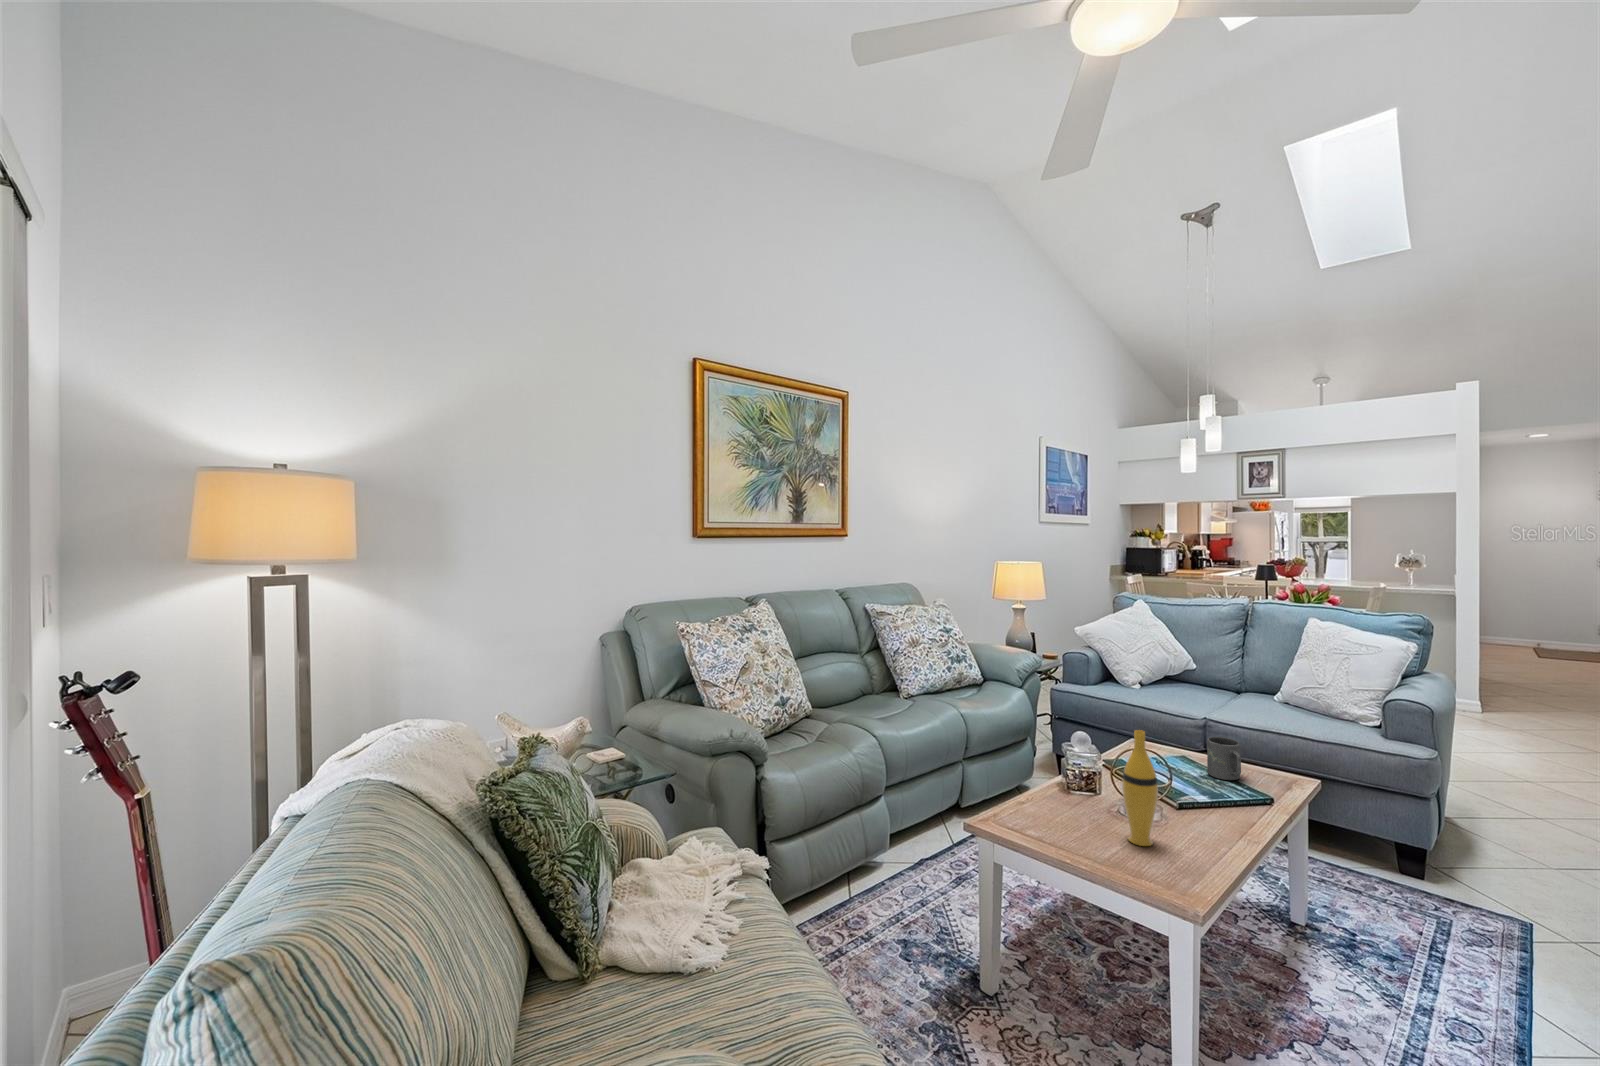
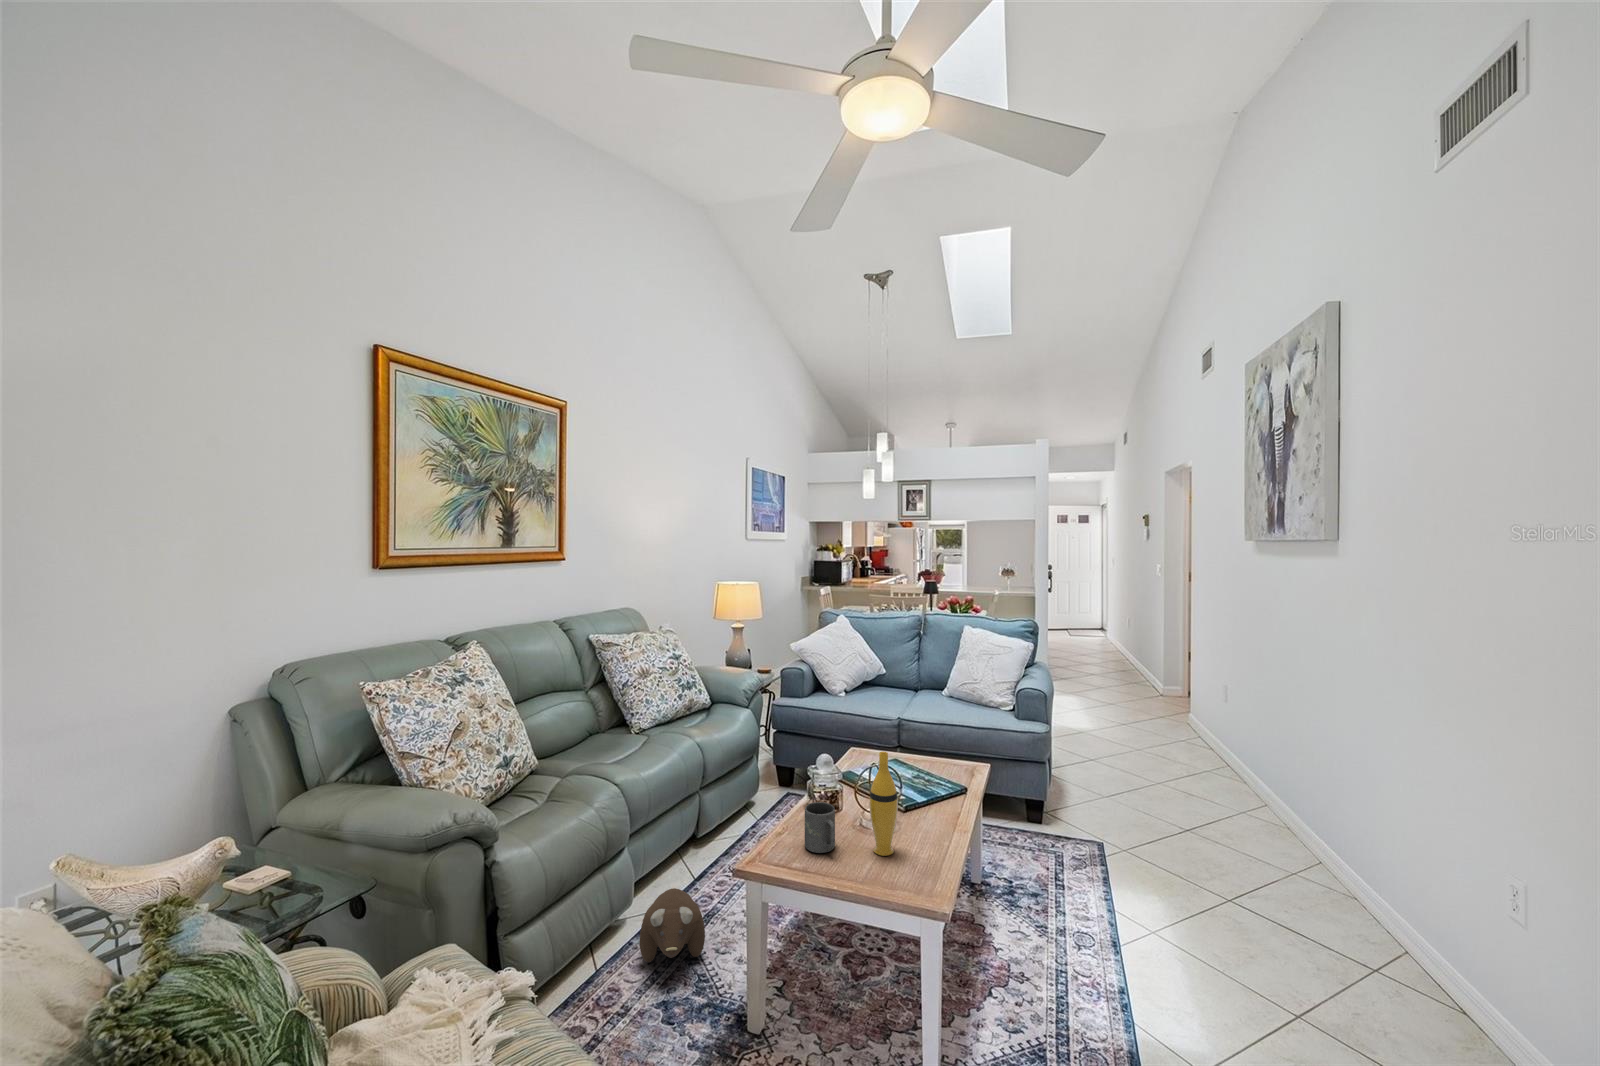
mug: present [1207,737,1241,780] -> present [805,802,835,853]
plush toy: none [888,841,950,912] -> present [640,888,705,962]

